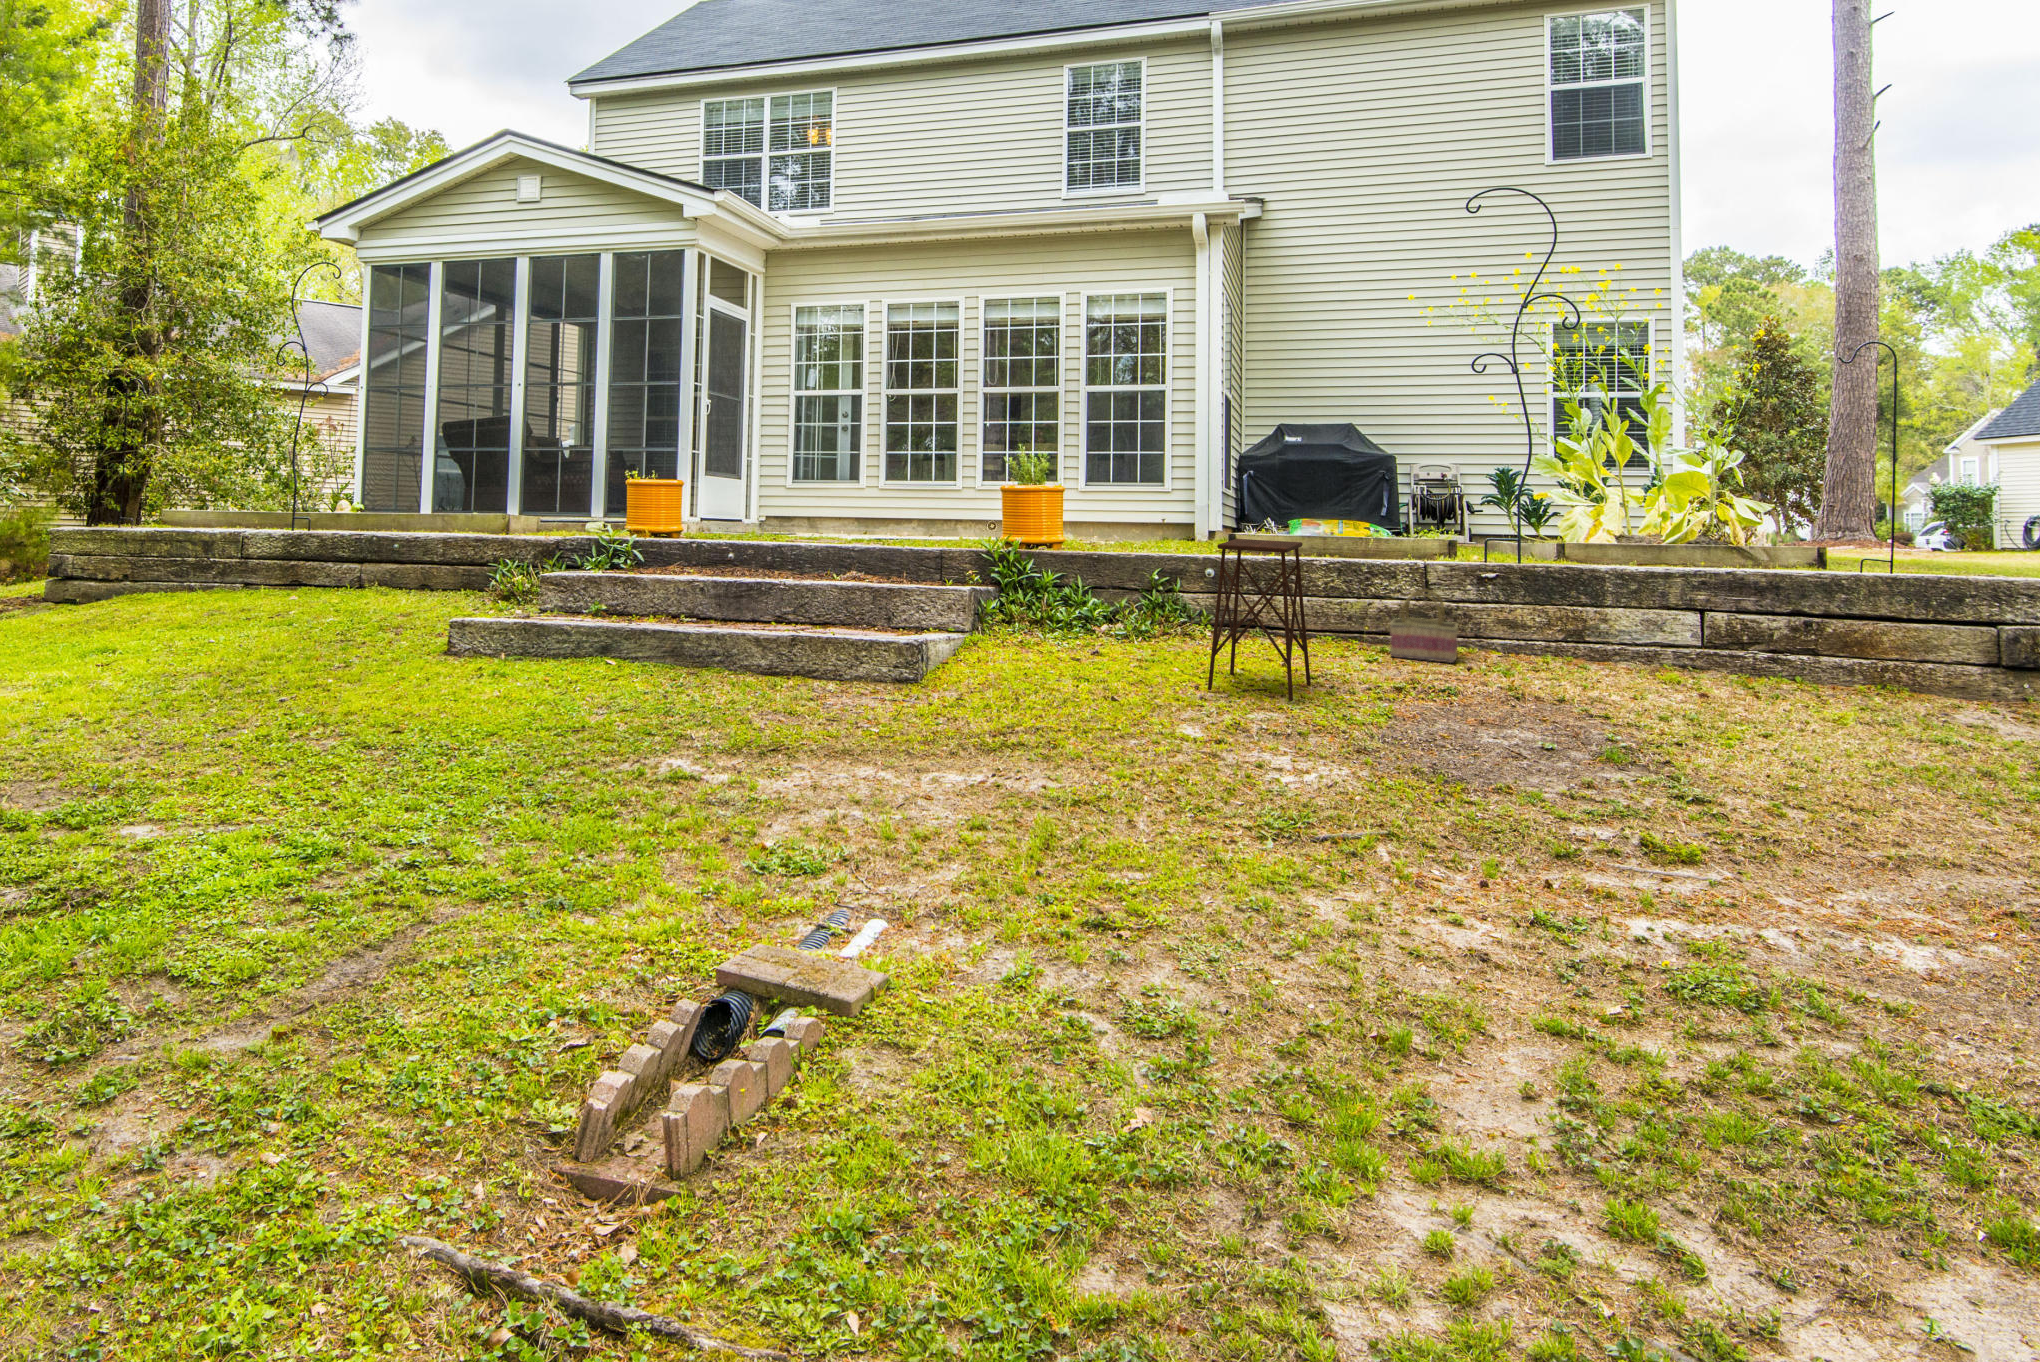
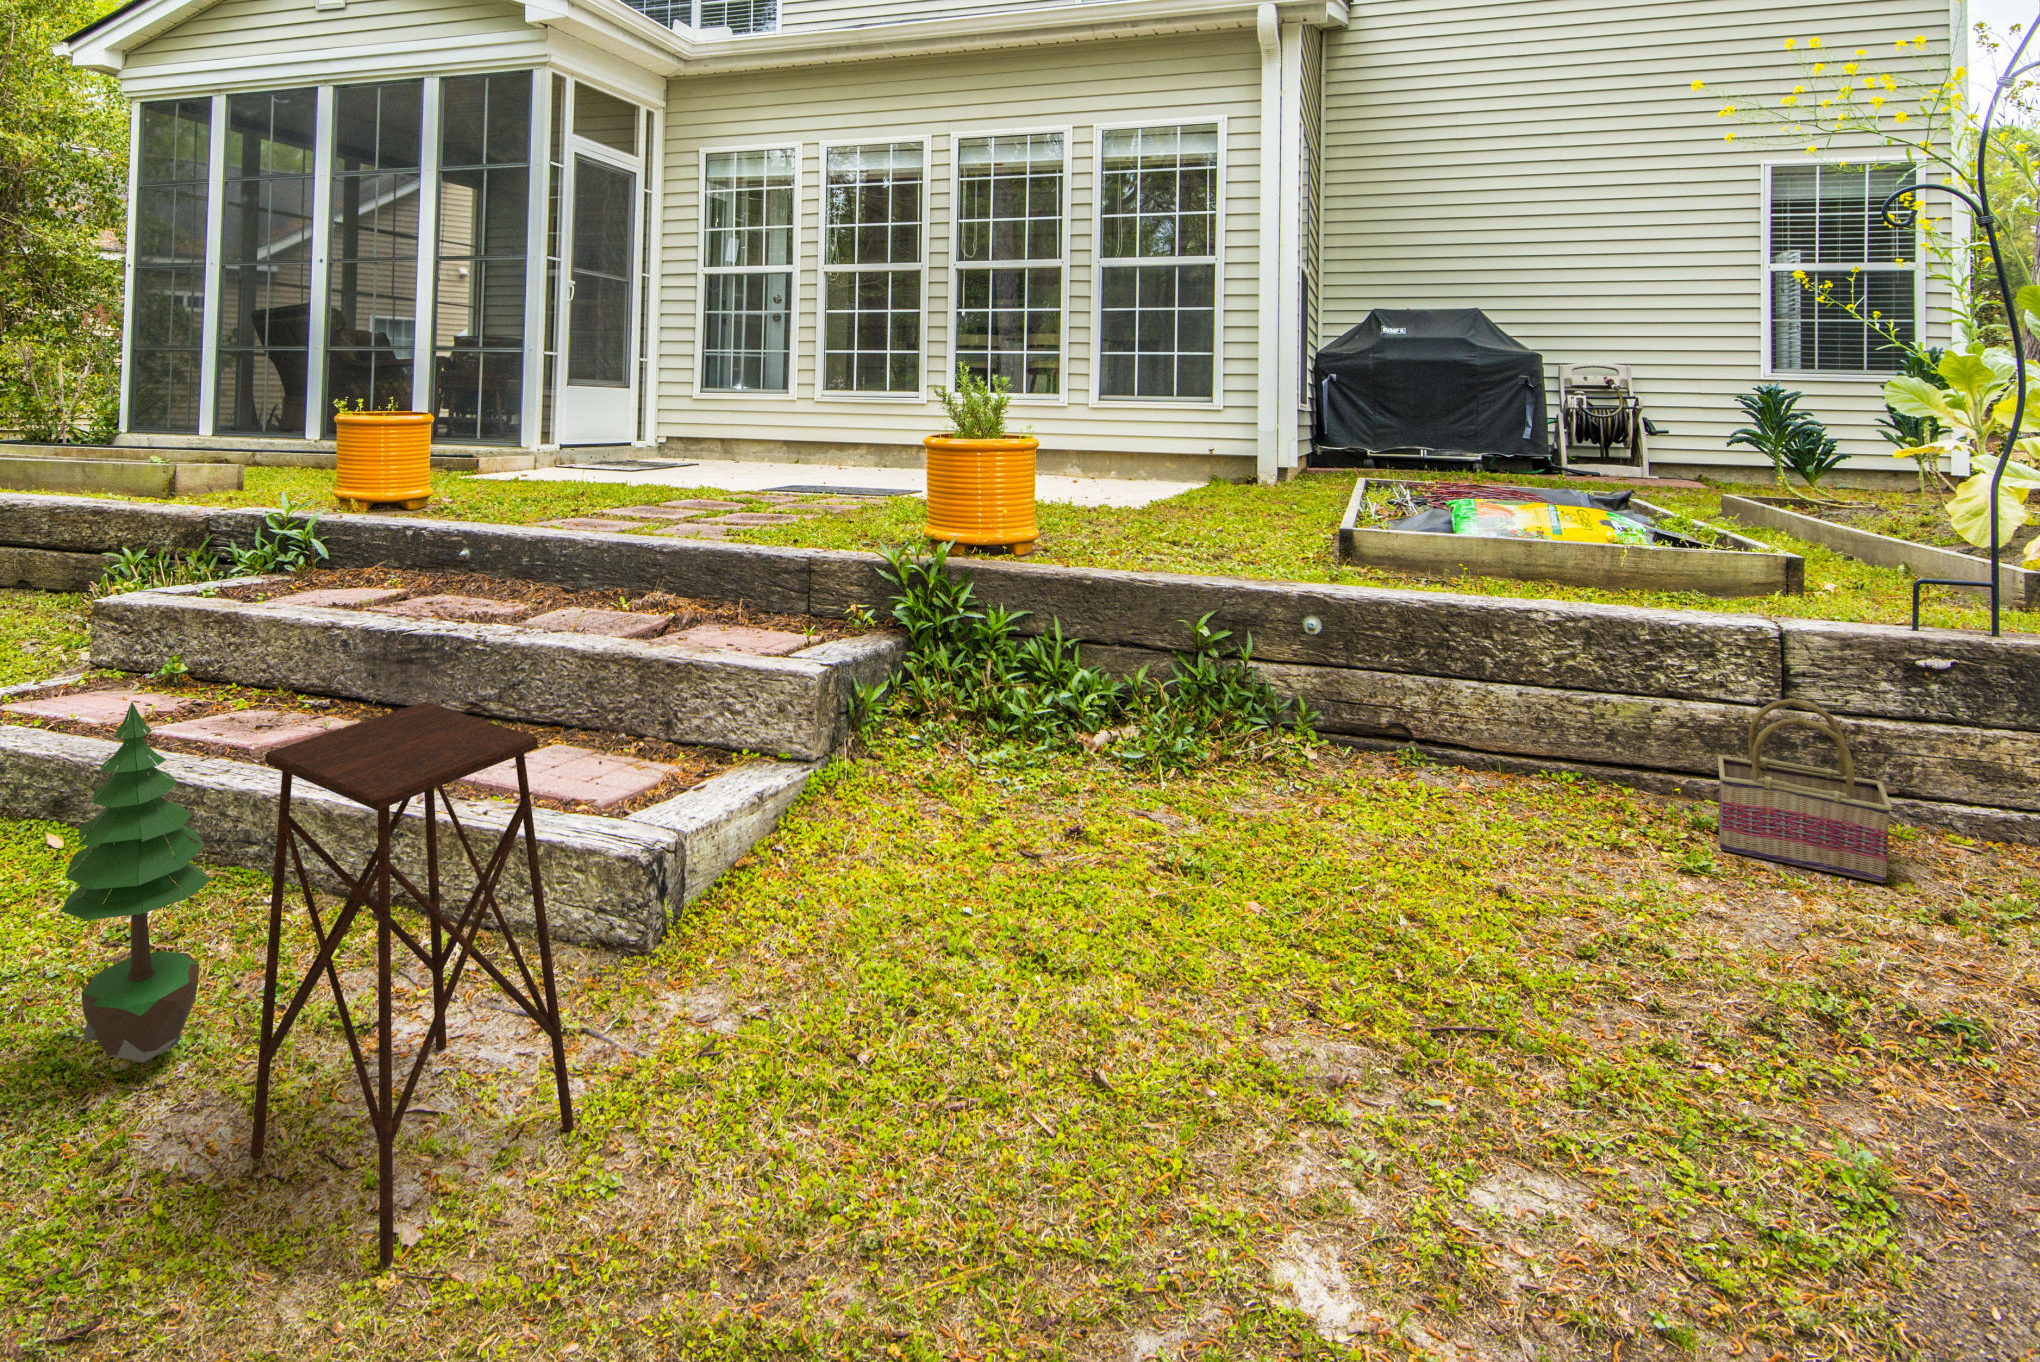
side table: present [1208,539,1311,701] -> present [251,702,574,1266]
potted tree: none [698,565,752,717] -> present [60,702,211,1063]

